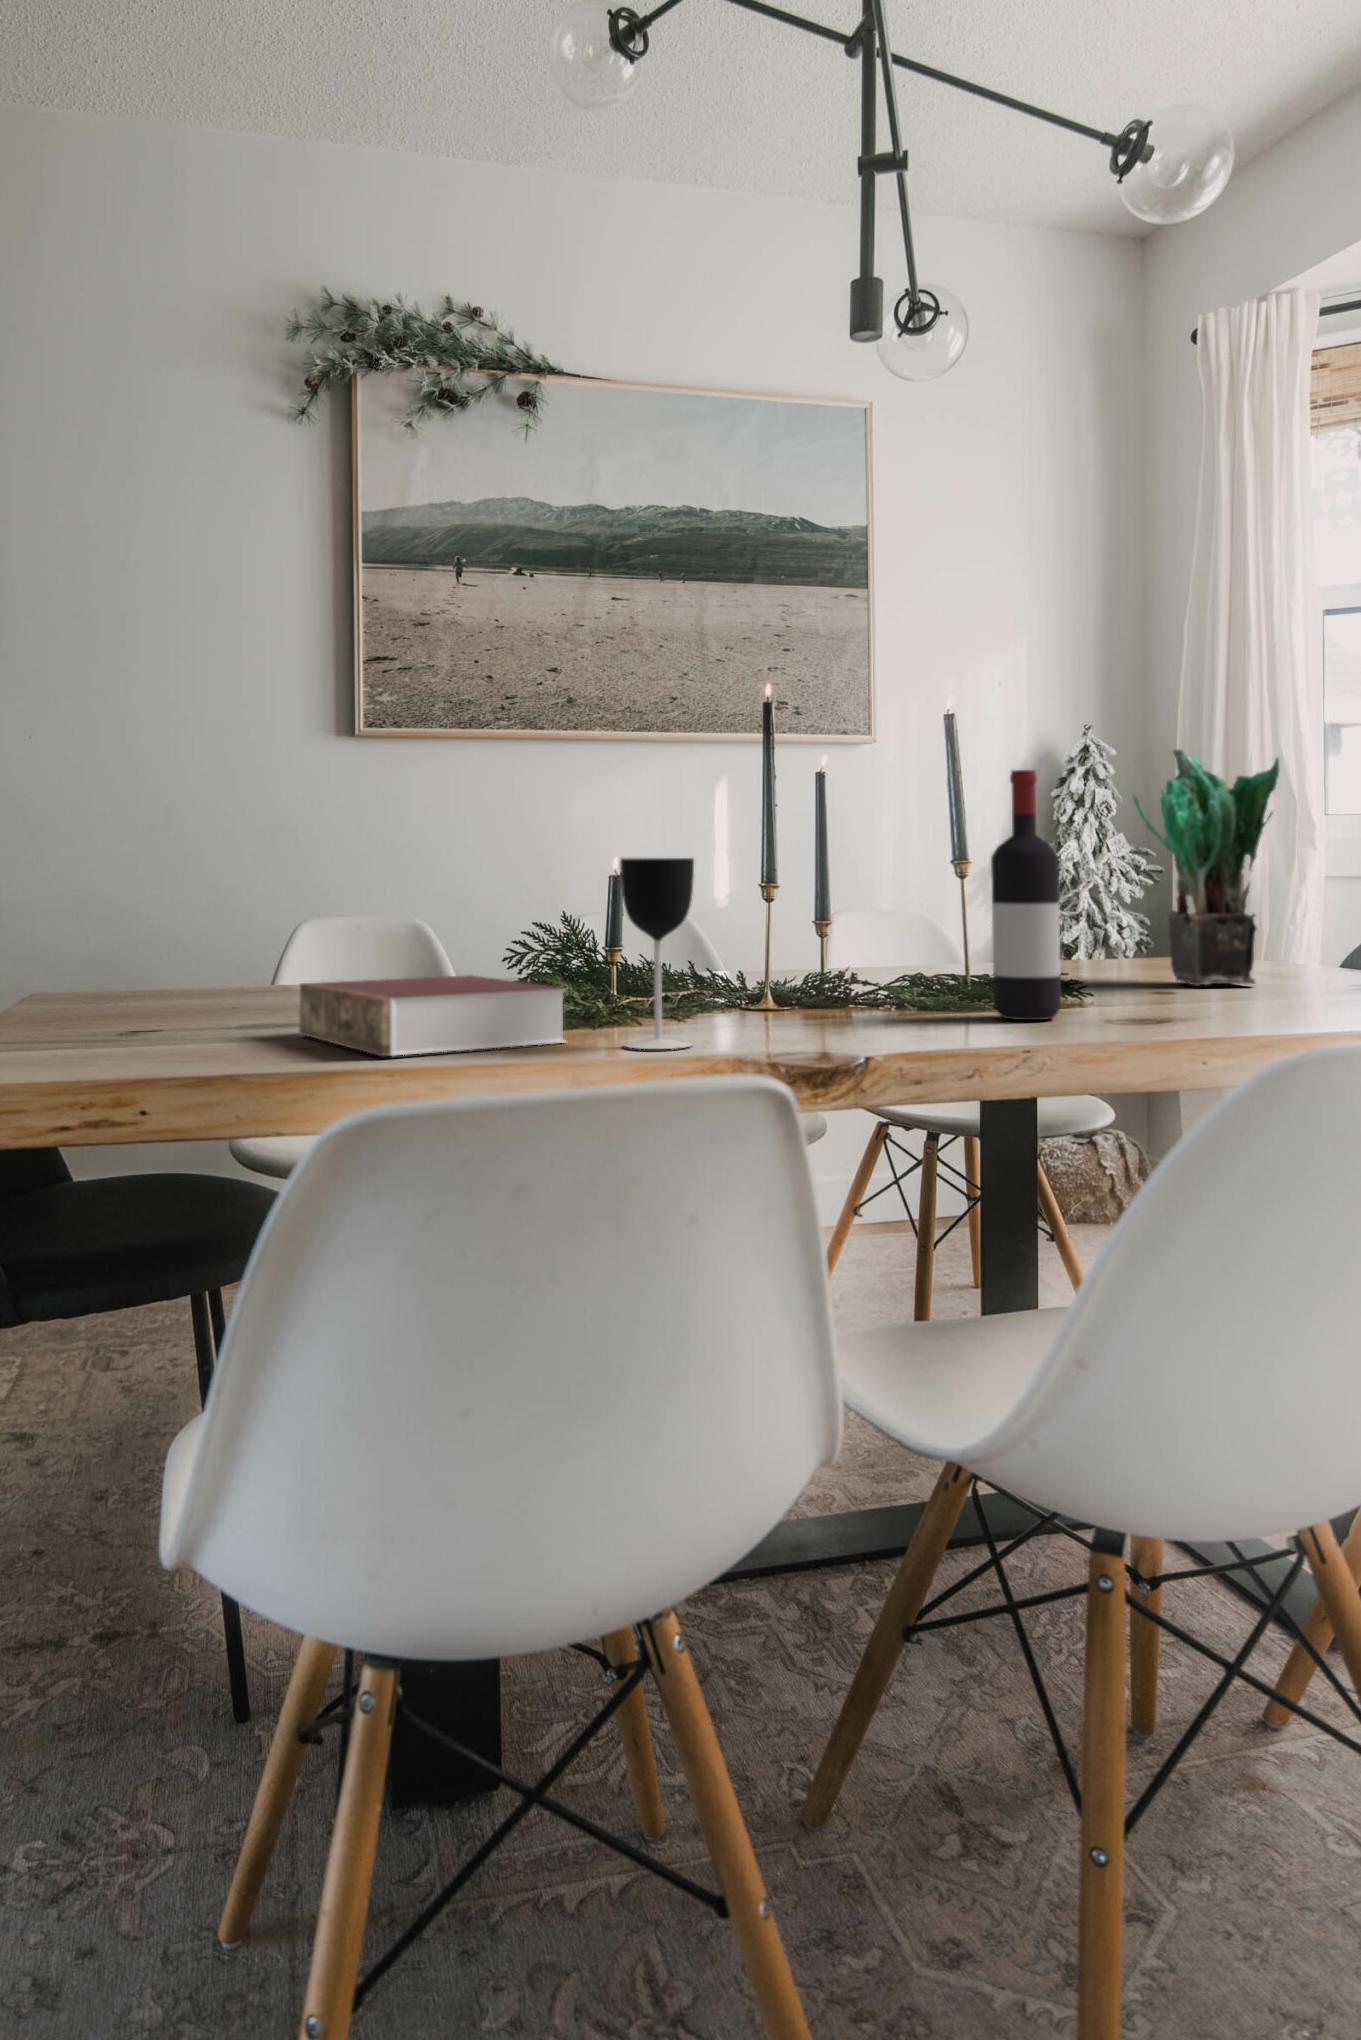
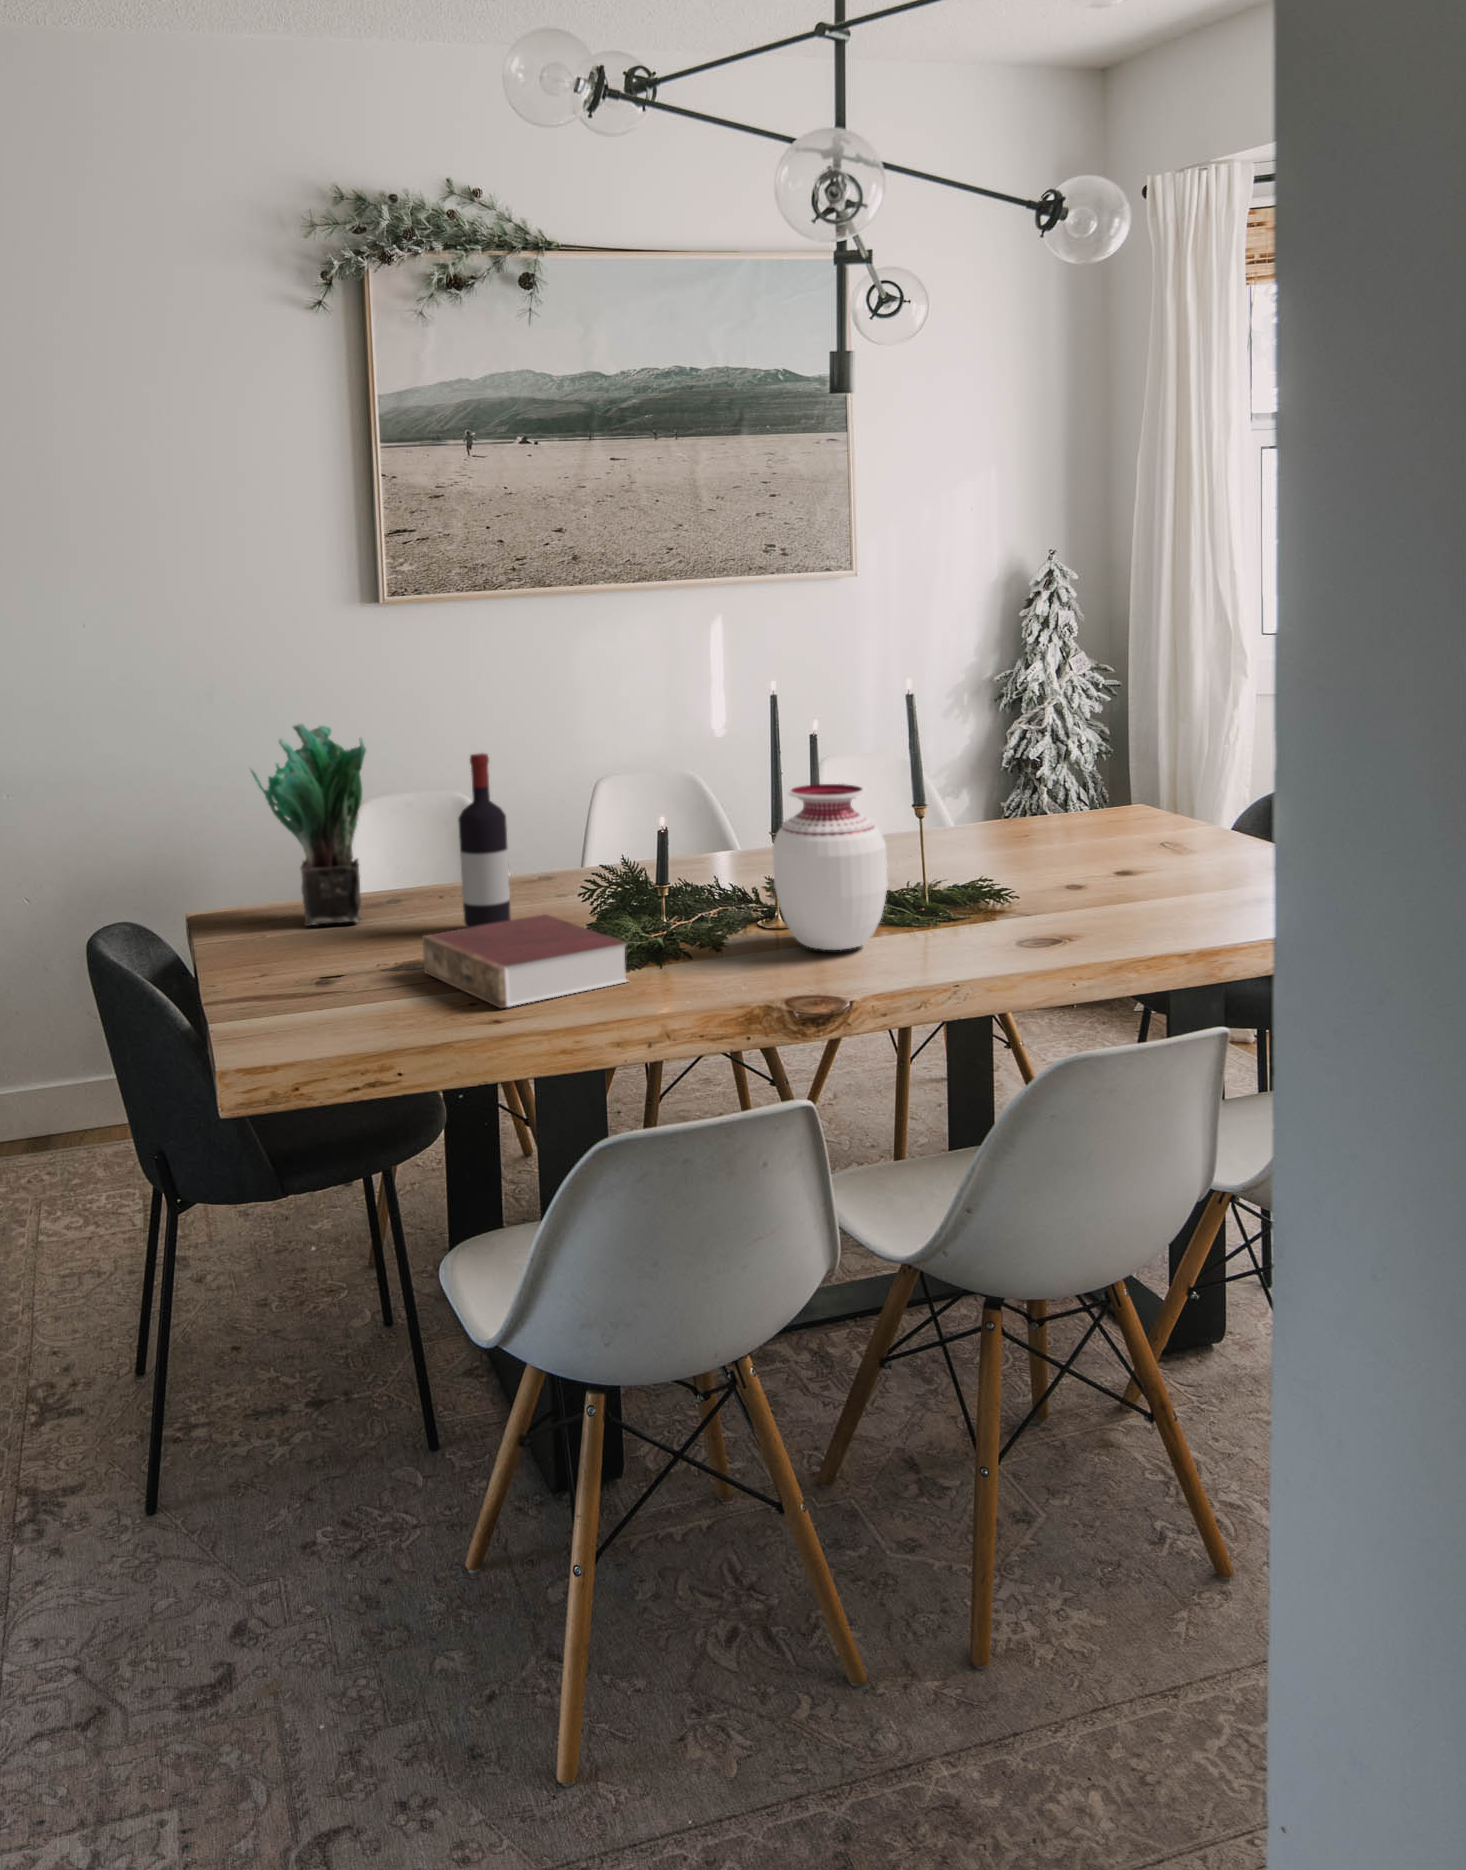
potted plant: present [1133,749,1279,986] -> present [251,724,366,926]
wine bottle: present [991,770,1061,1020] -> present [458,753,511,928]
vase: none [767,812,918,1024] -> present [772,784,887,950]
wine glass: present [620,858,694,1049] -> none [665,846,723,992]

